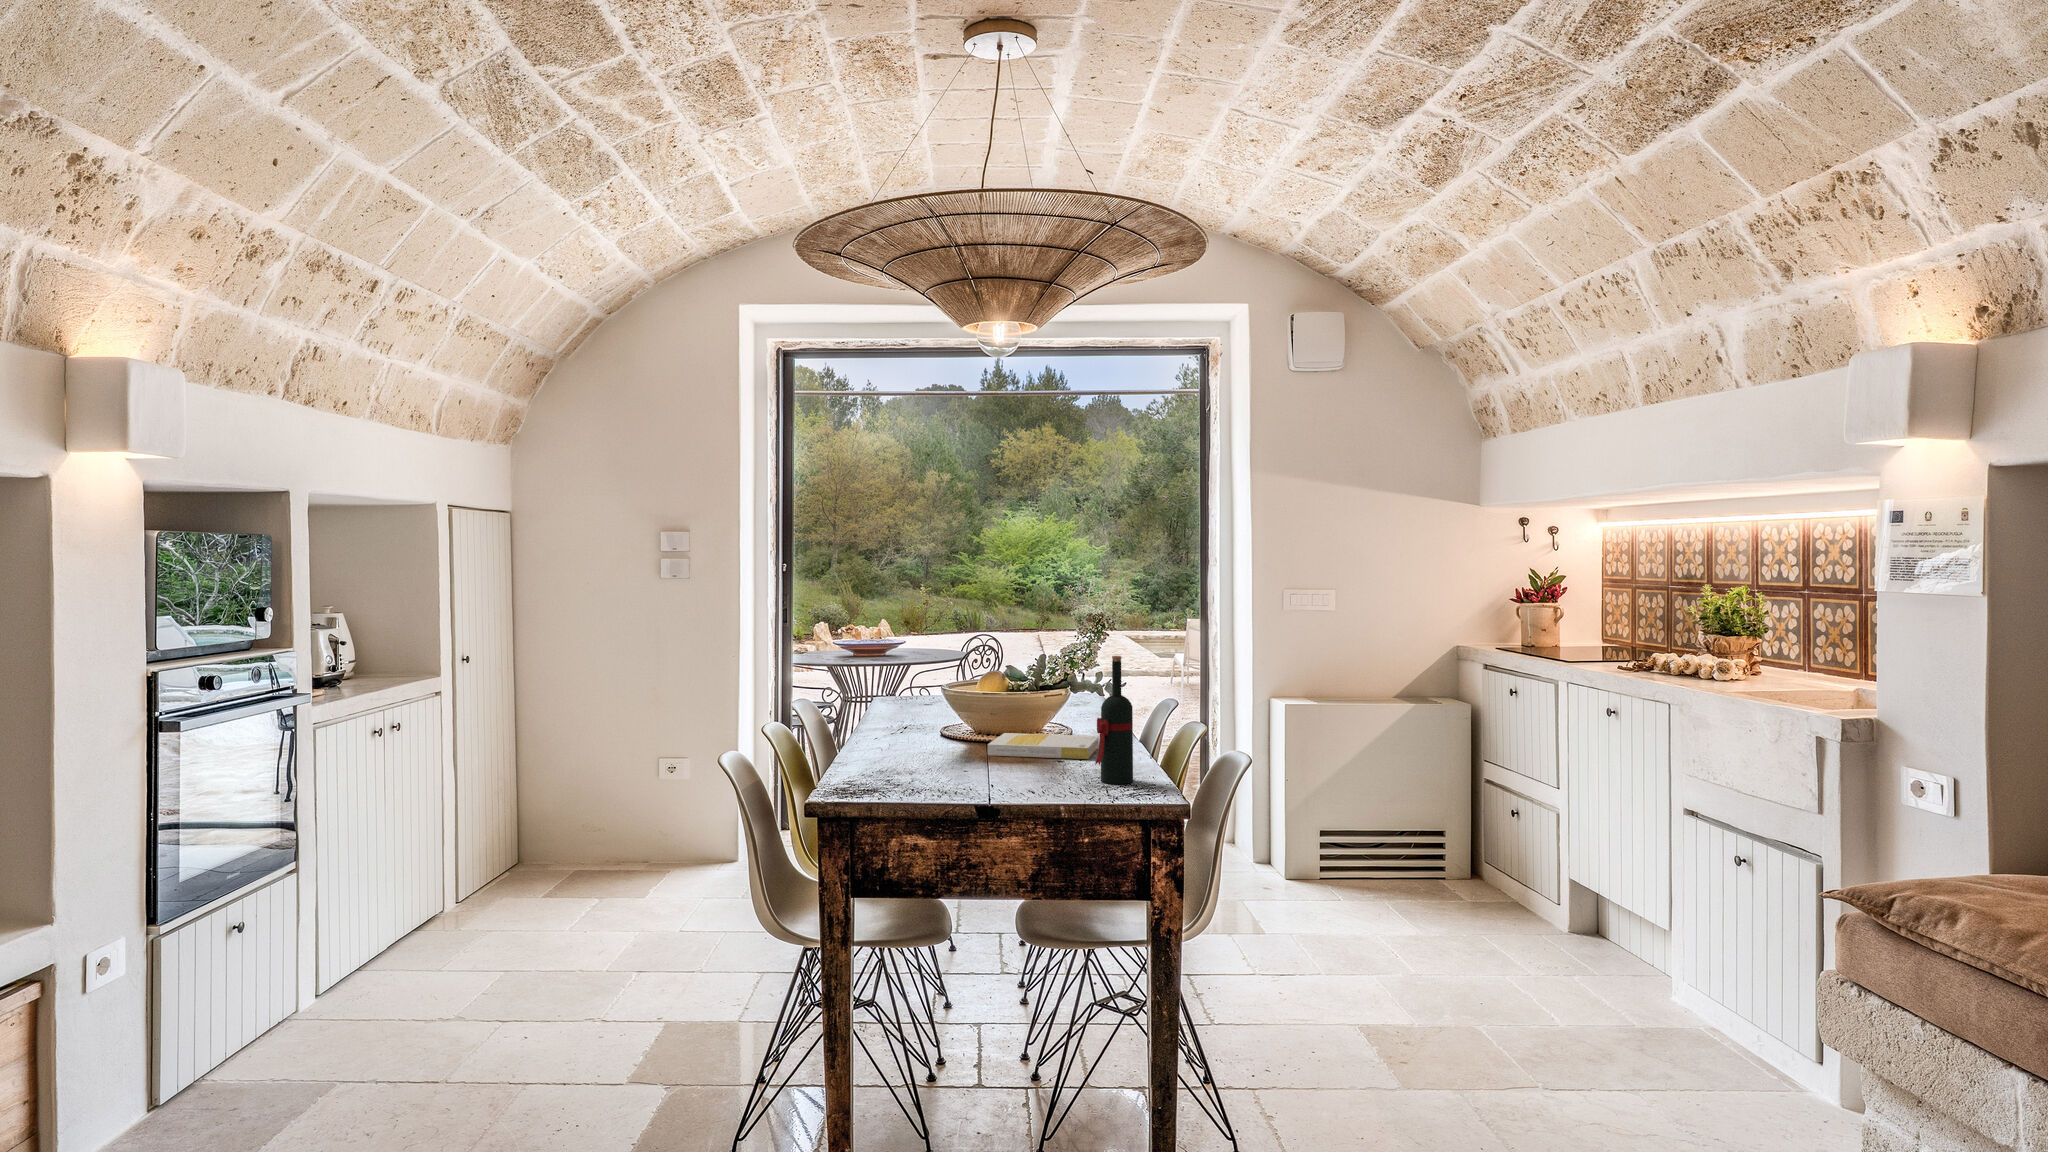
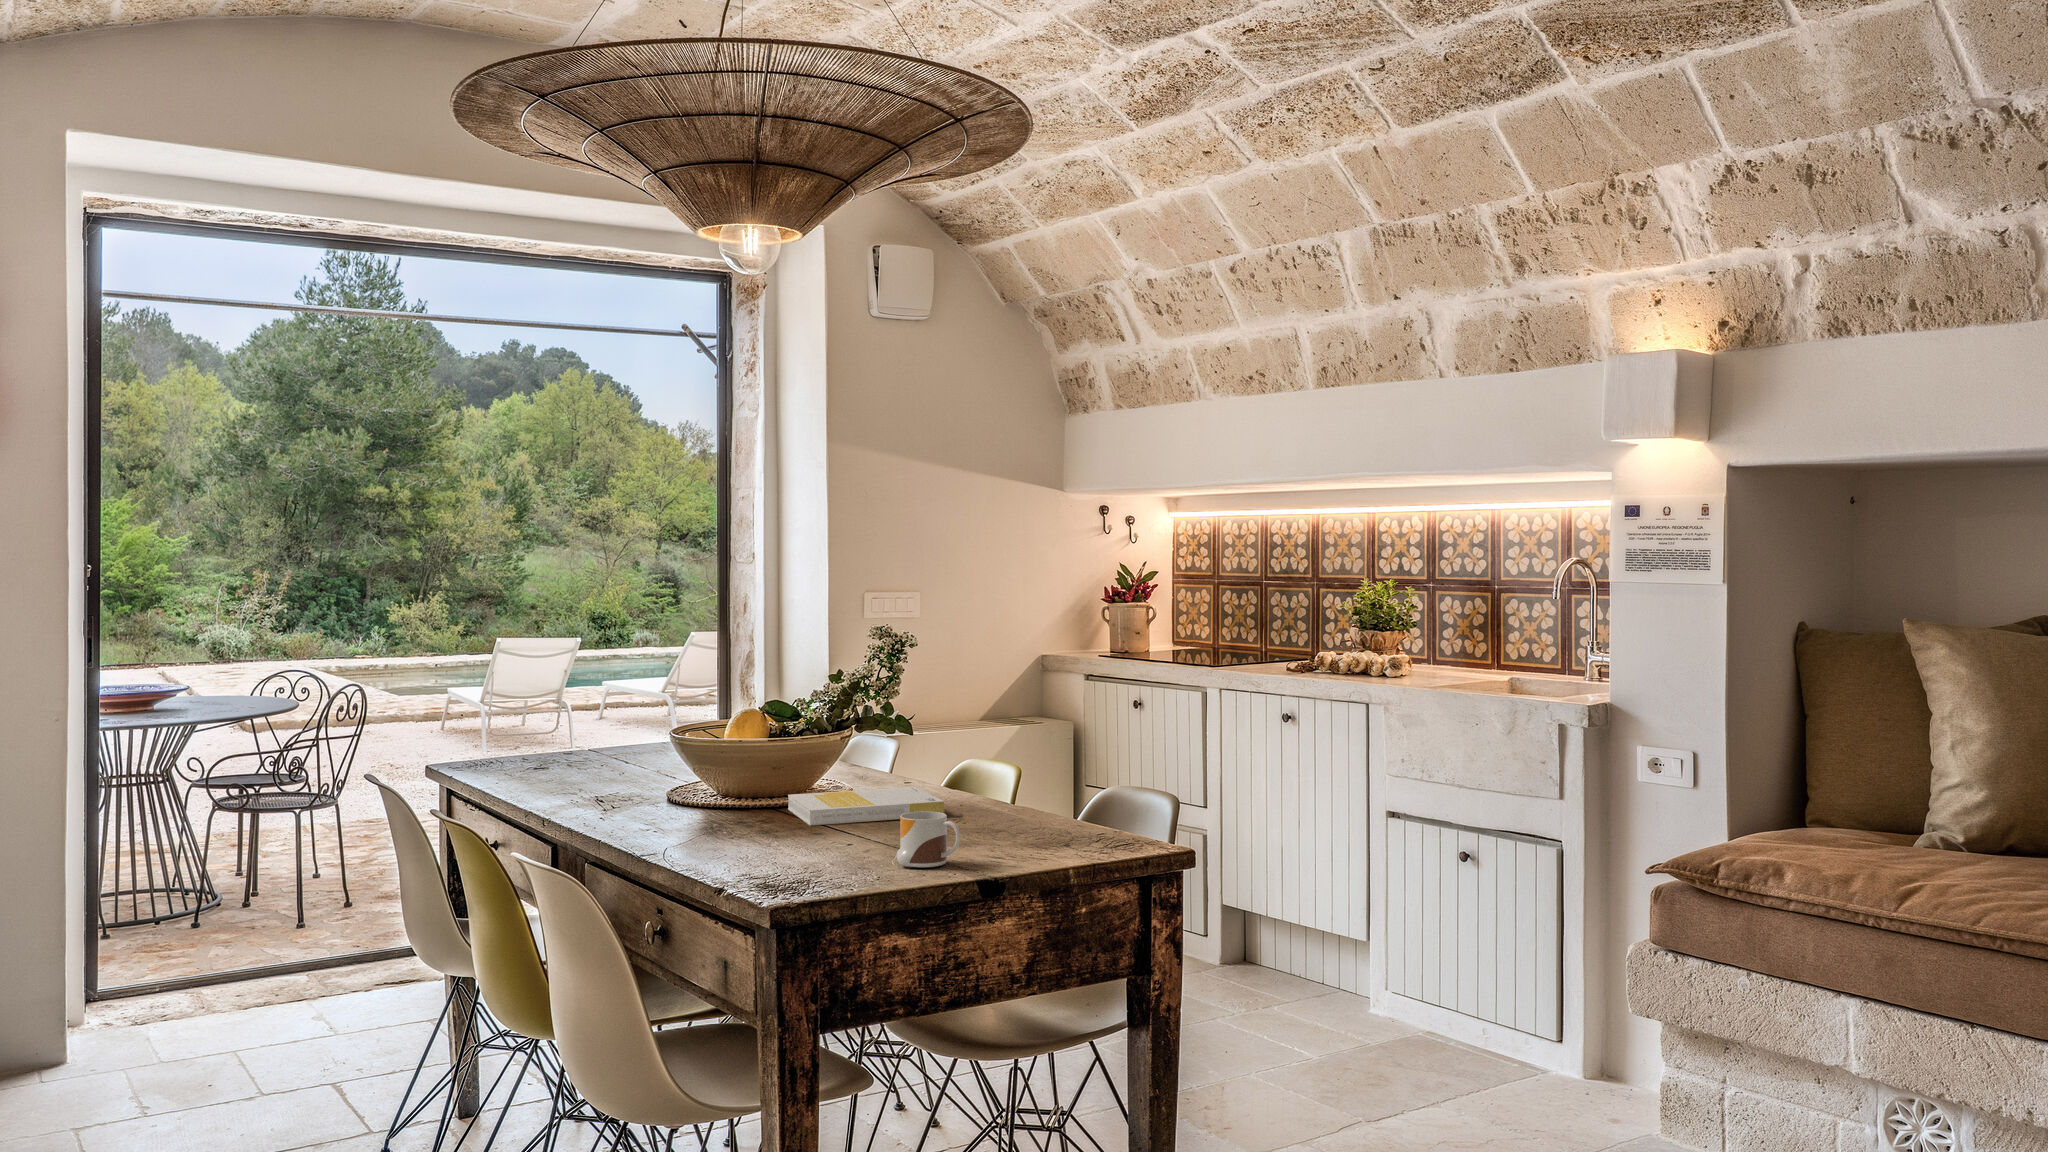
wine bottle: present [1095,656,1133,784] -> none [1026,675,1068,839]
mug: none [957,750,995,791] -> present [896,811,960,868]

